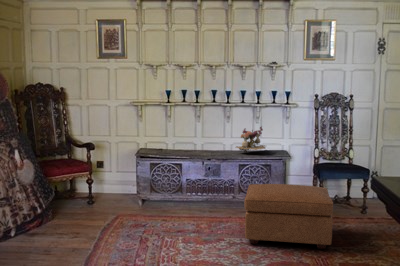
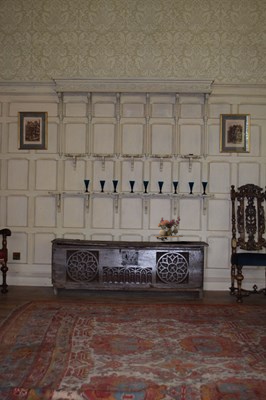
ottoman: present [244,184,333,249] -> none [158,266,245,326]

